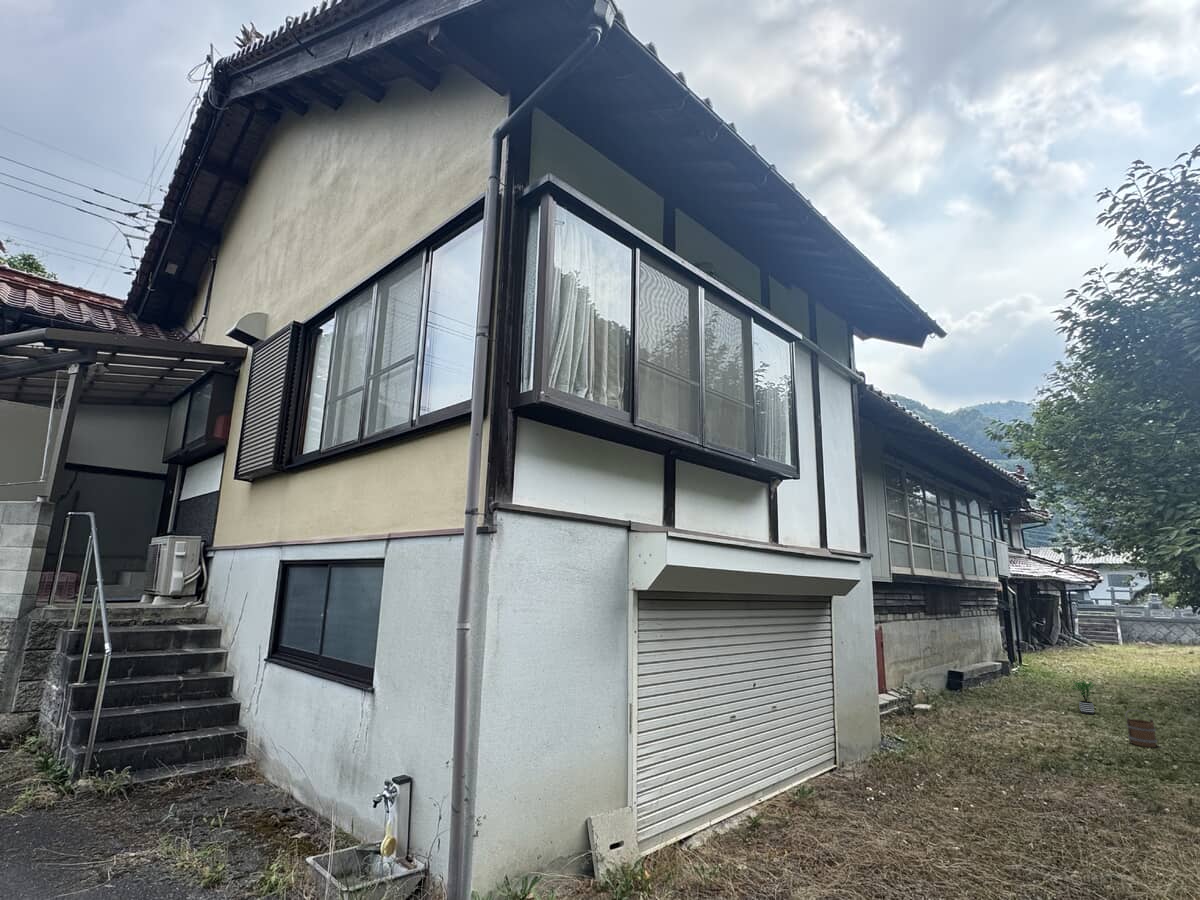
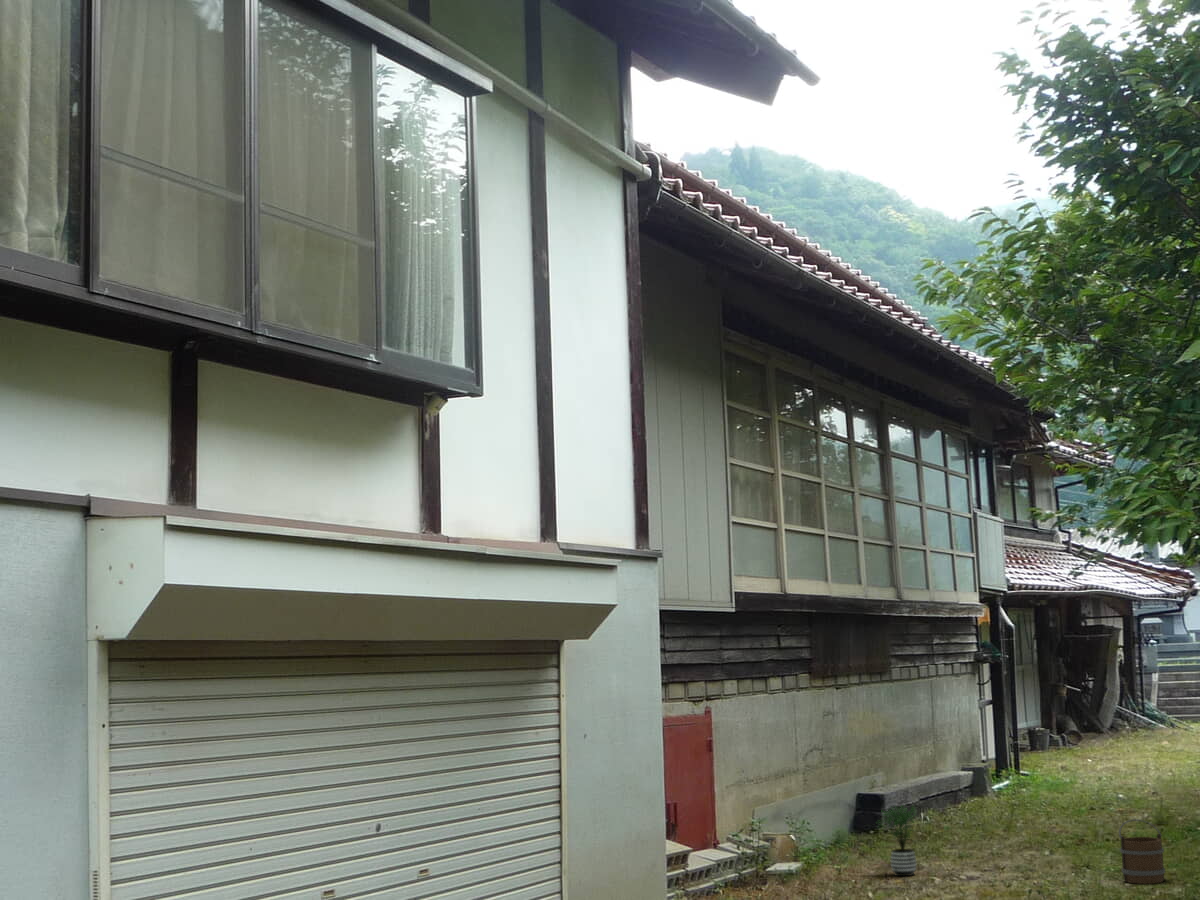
potted plant: present [1071,681,1094,714] -> present [876,806,916,876]

